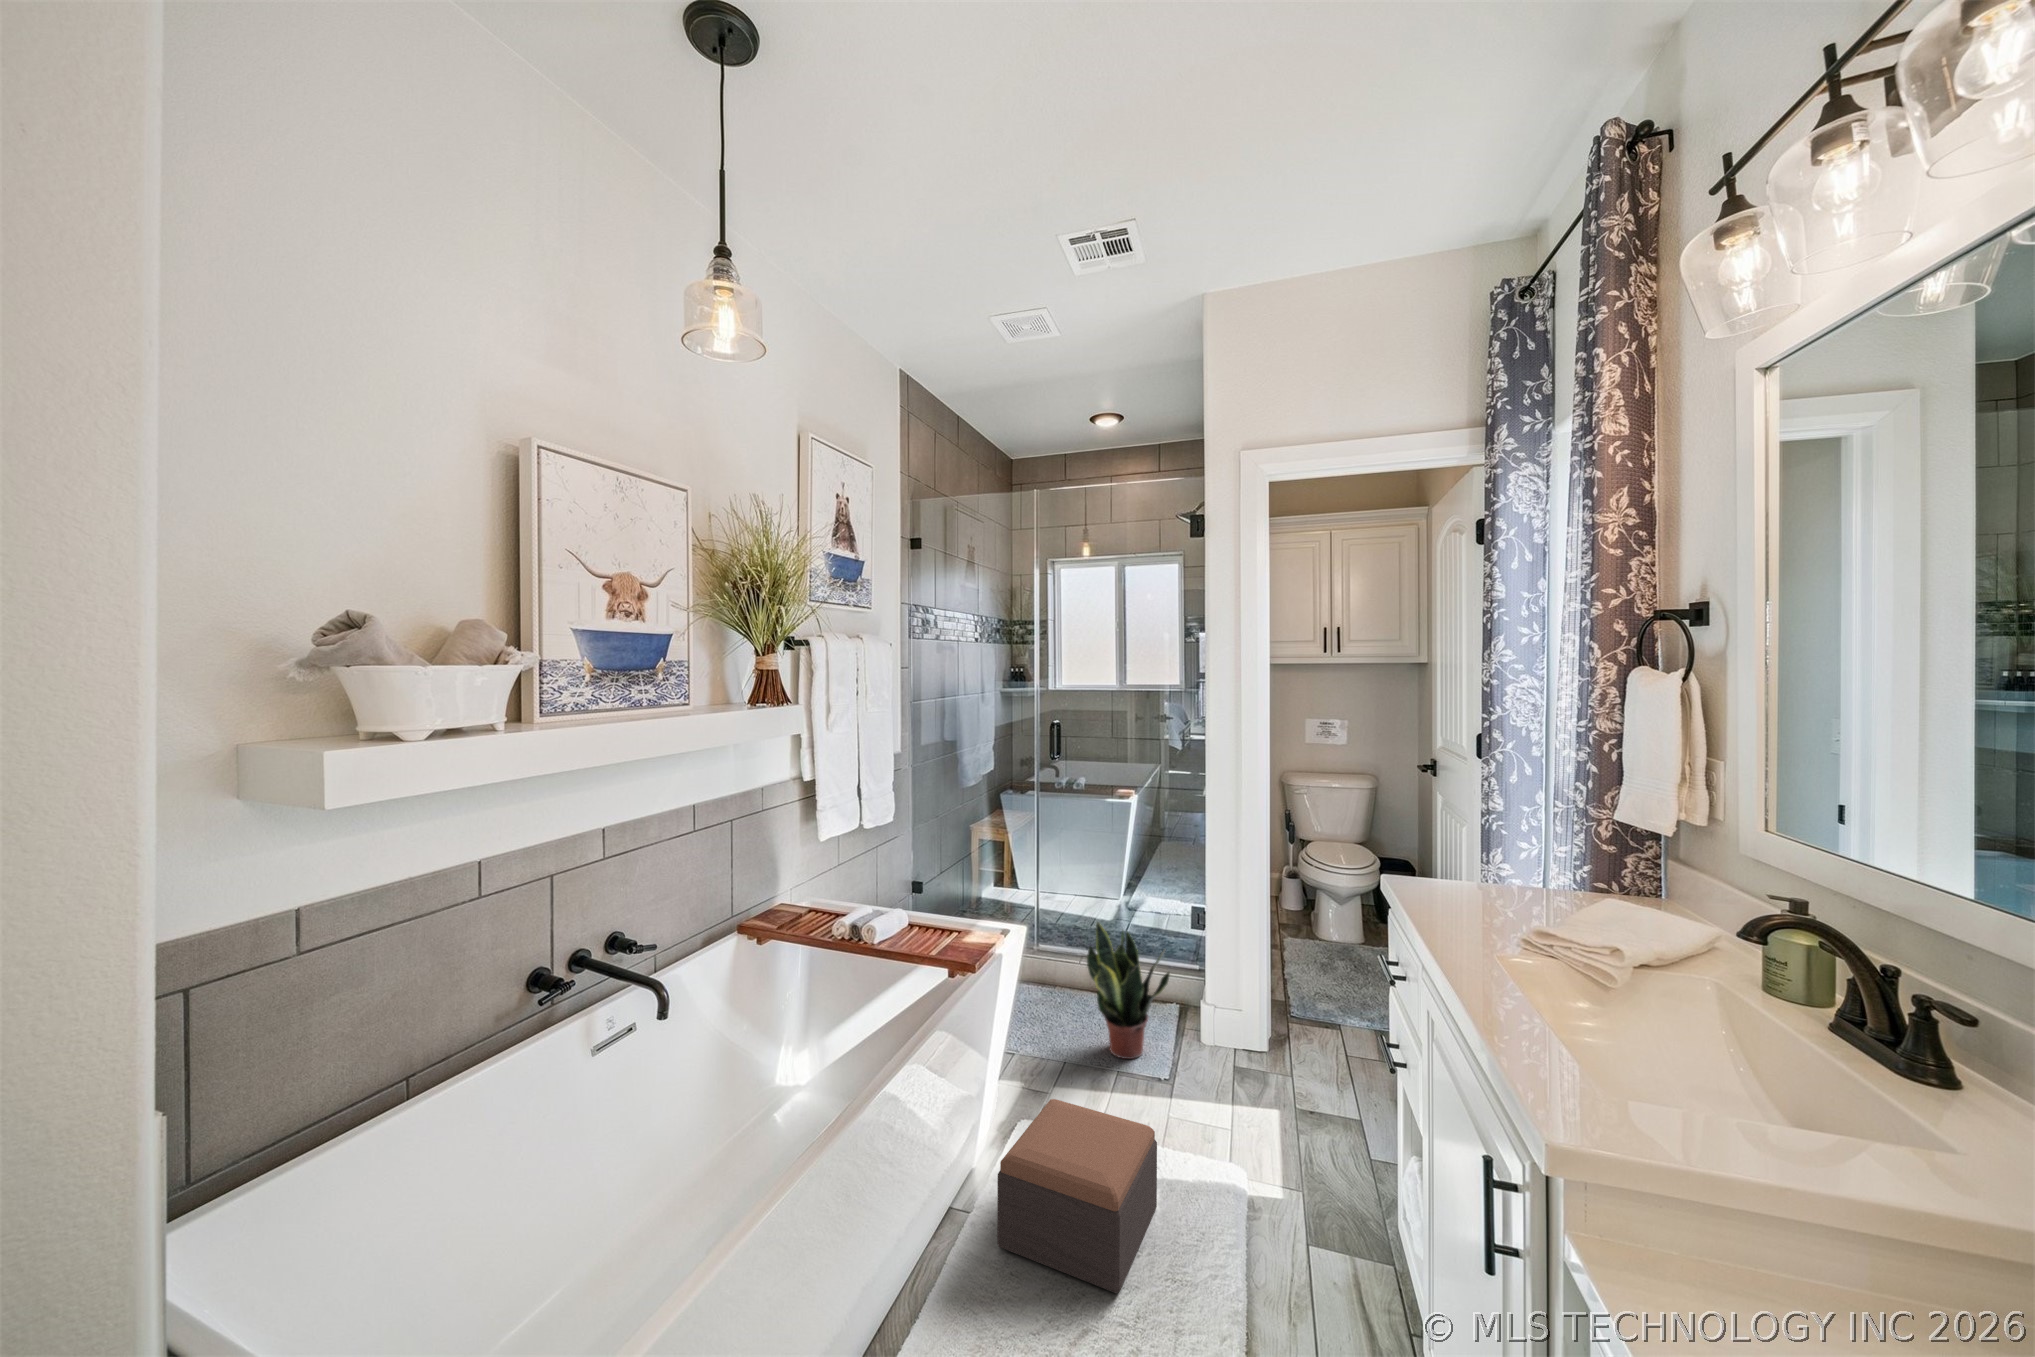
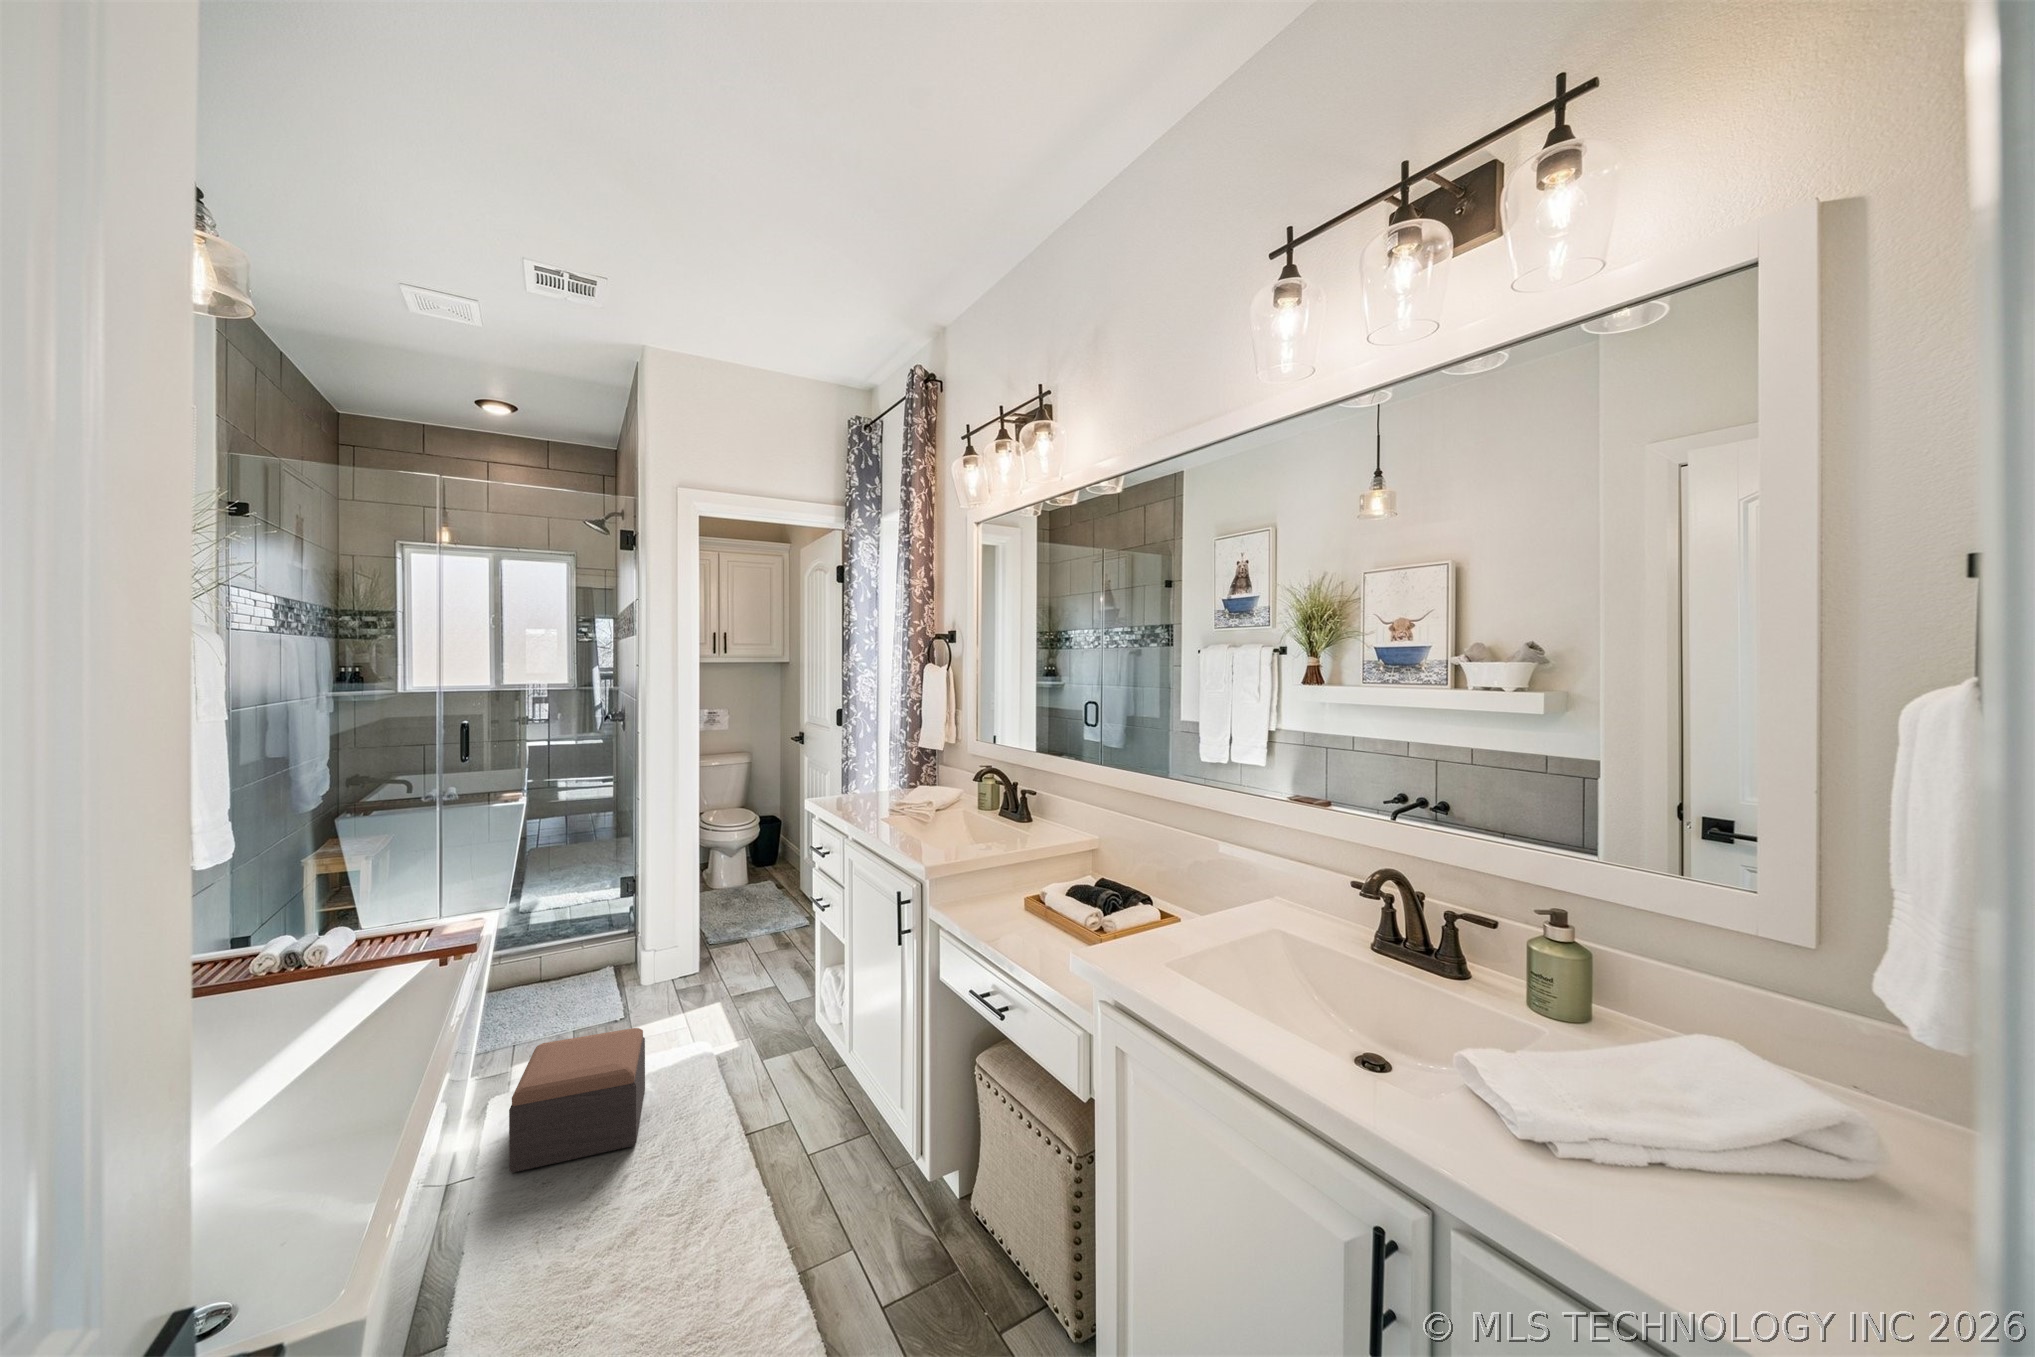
potted plant: present [1087,923,1170,1059] -> none [524,900,615,1018]

